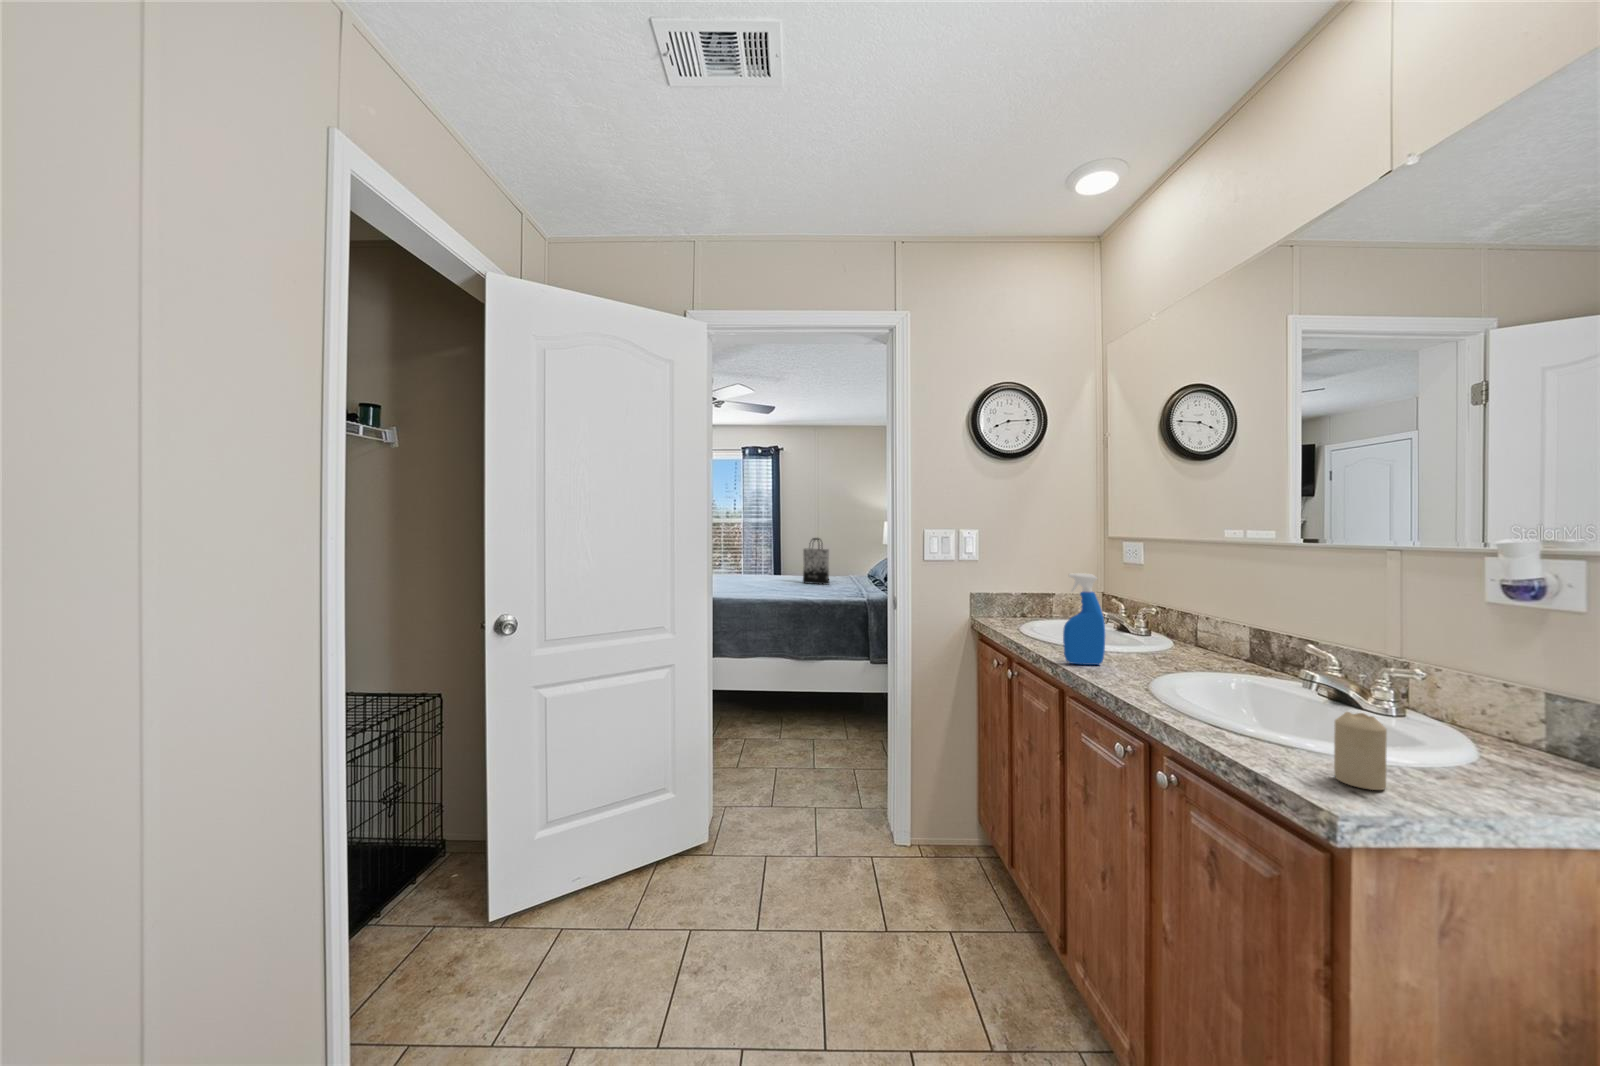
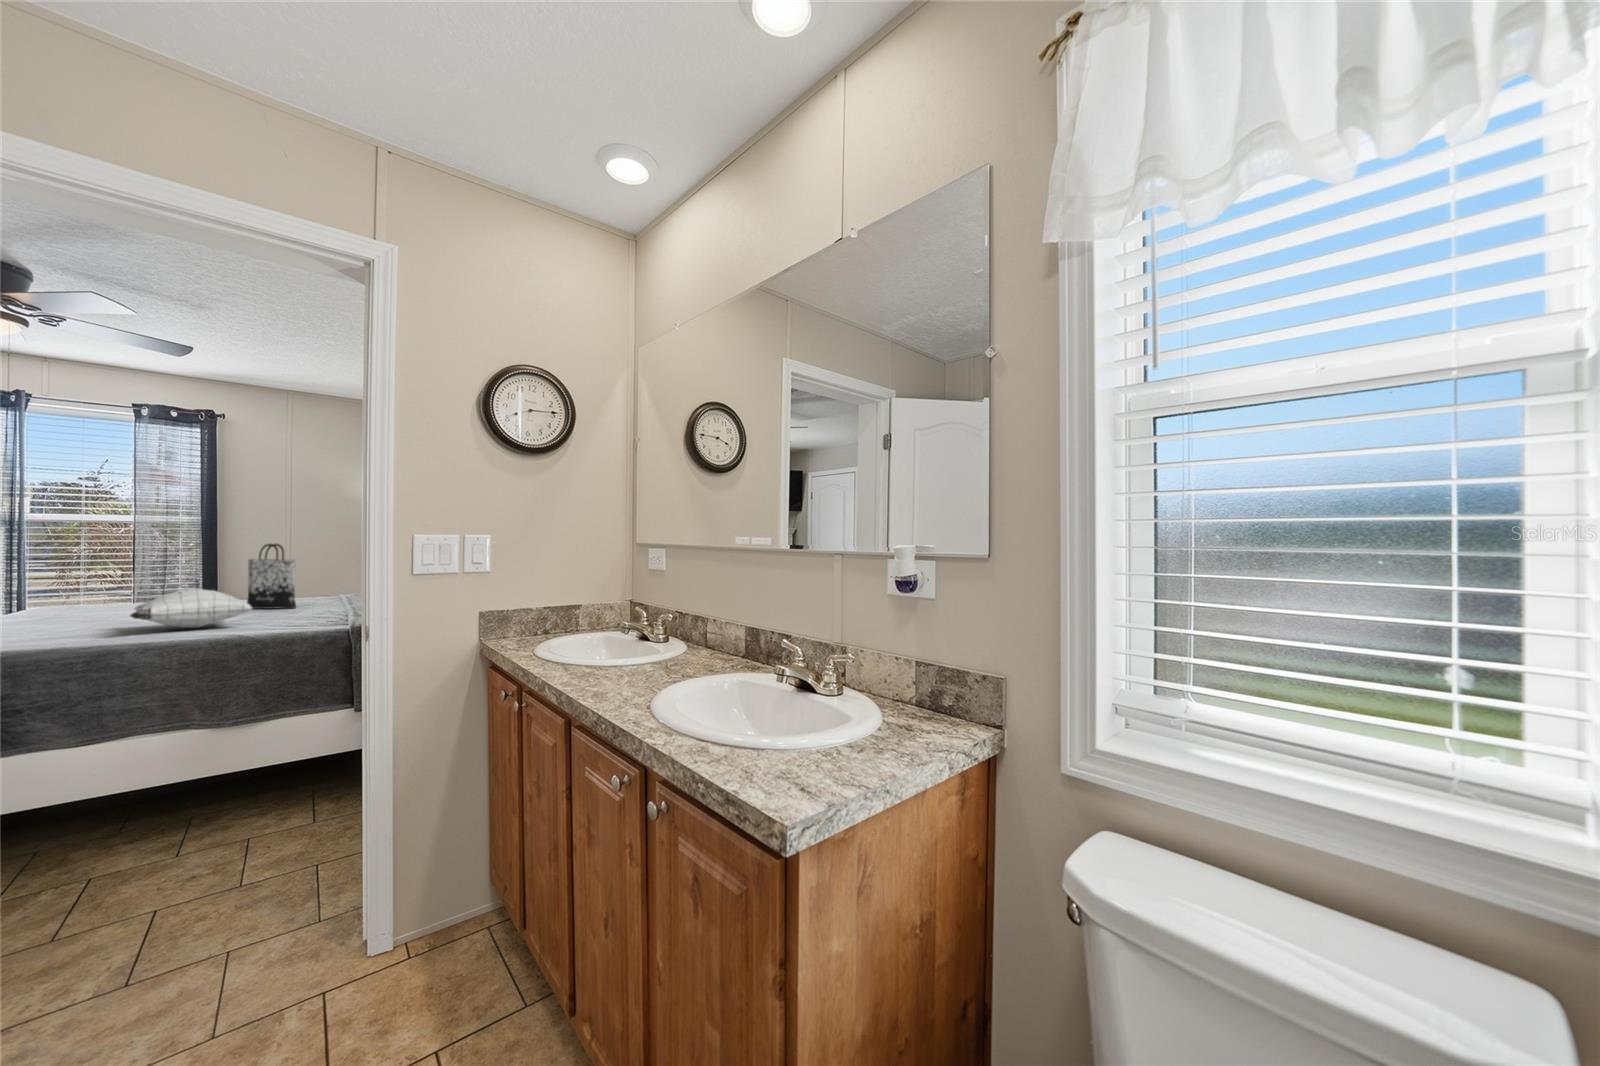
pillow: none [754,567,813,593] -> present [130,588,252,628]
spray bottle: present [1063,573,1105,665] -> none [570,584,616,688]
candle: present [1334,712,1387,790] -> none [790,710,825,783]

